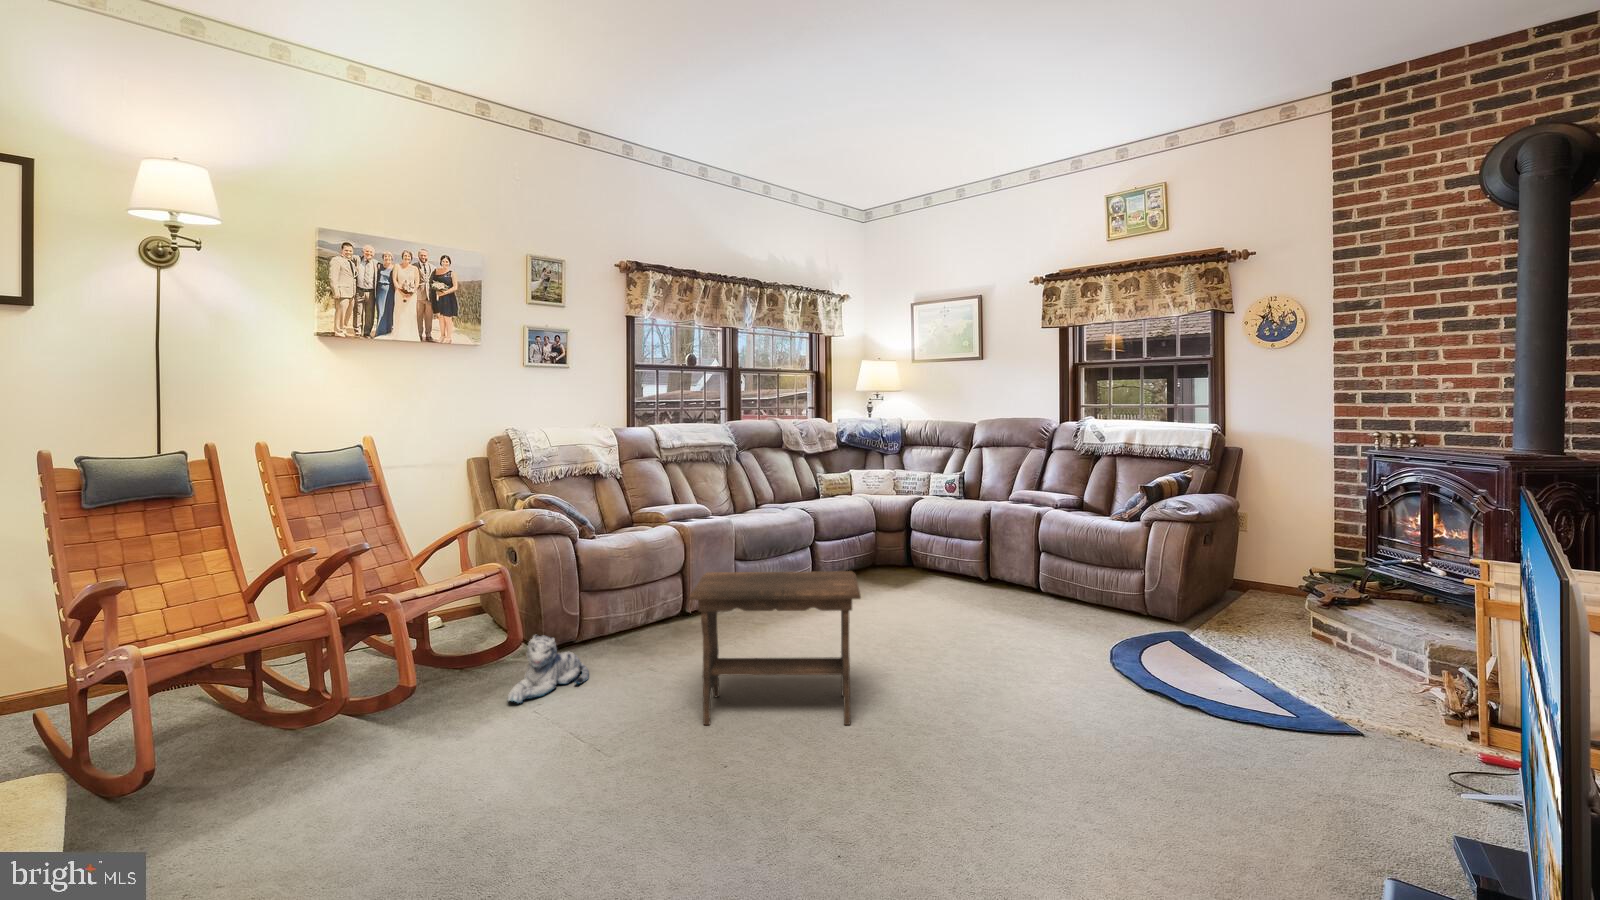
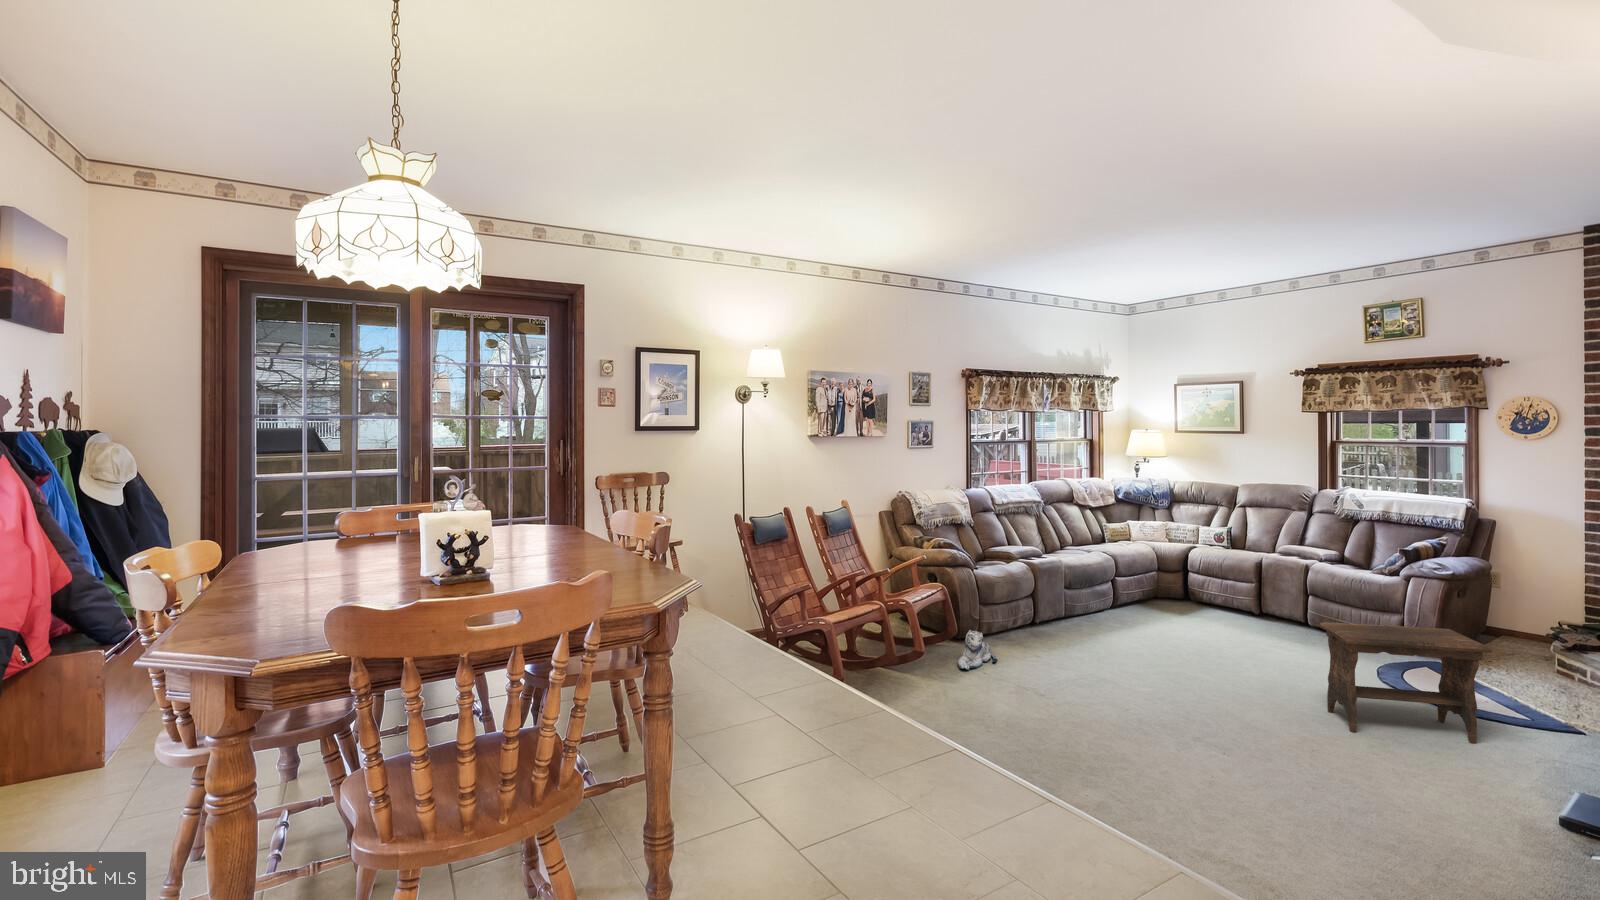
footstool: present [689,571,861,725] -> present [1319,622,1492,743]

